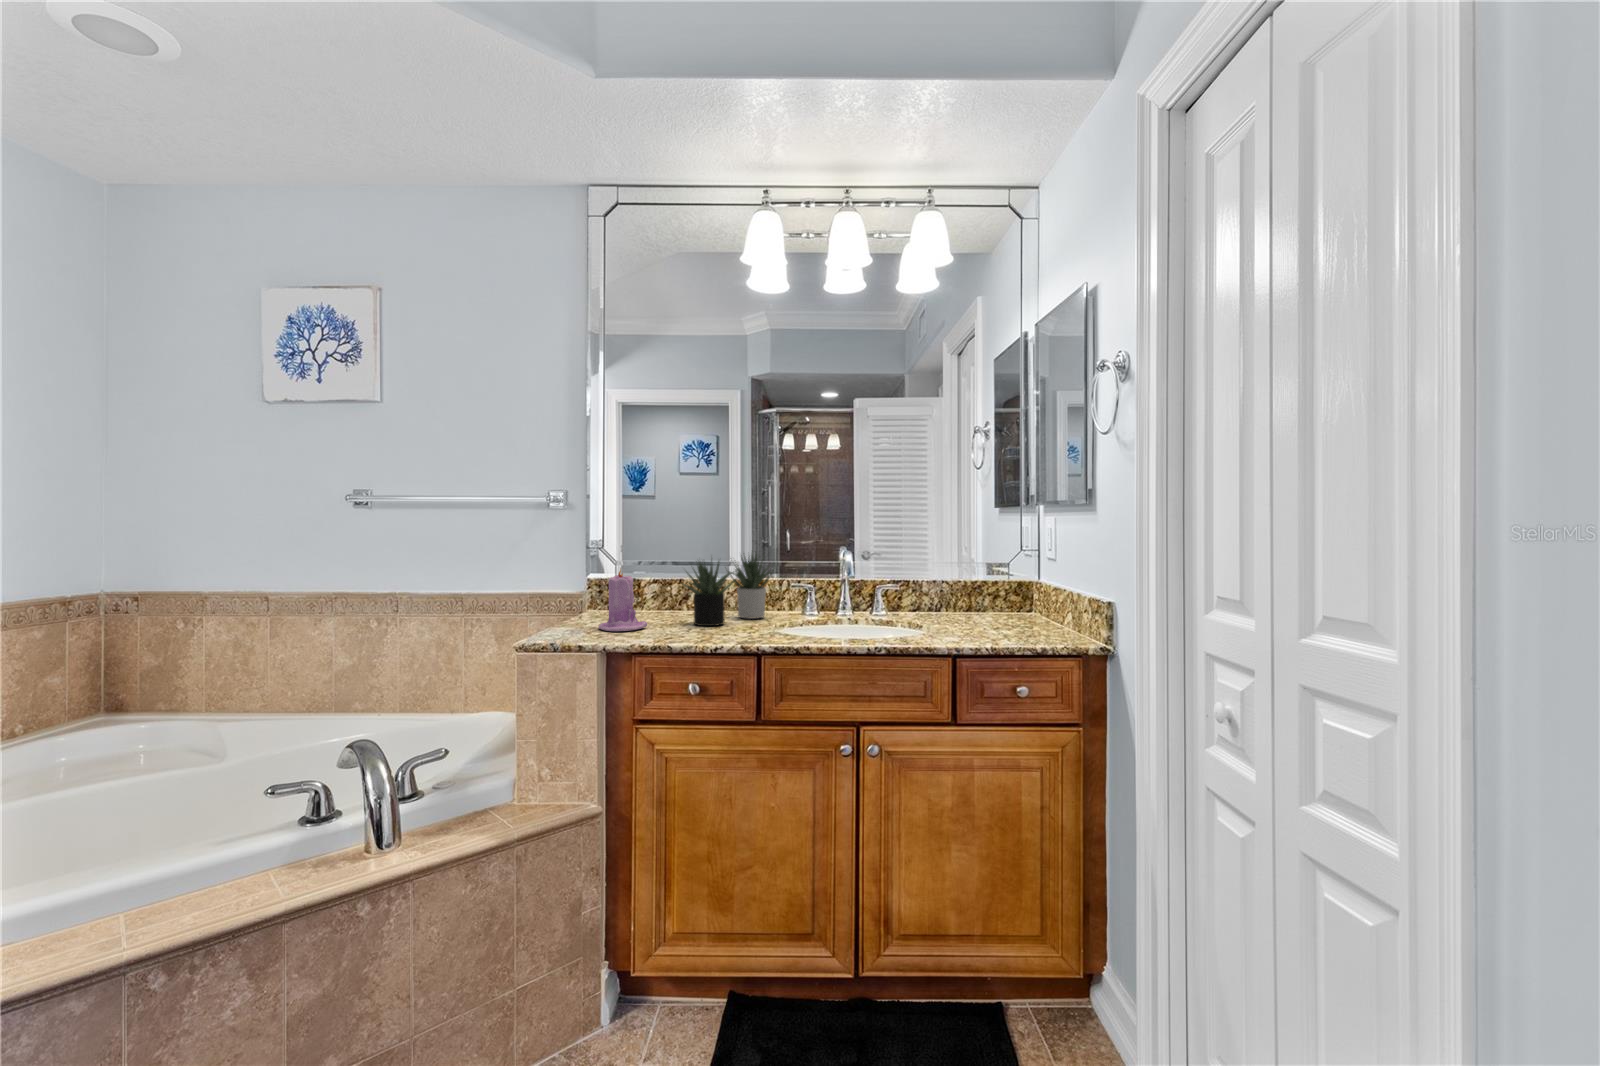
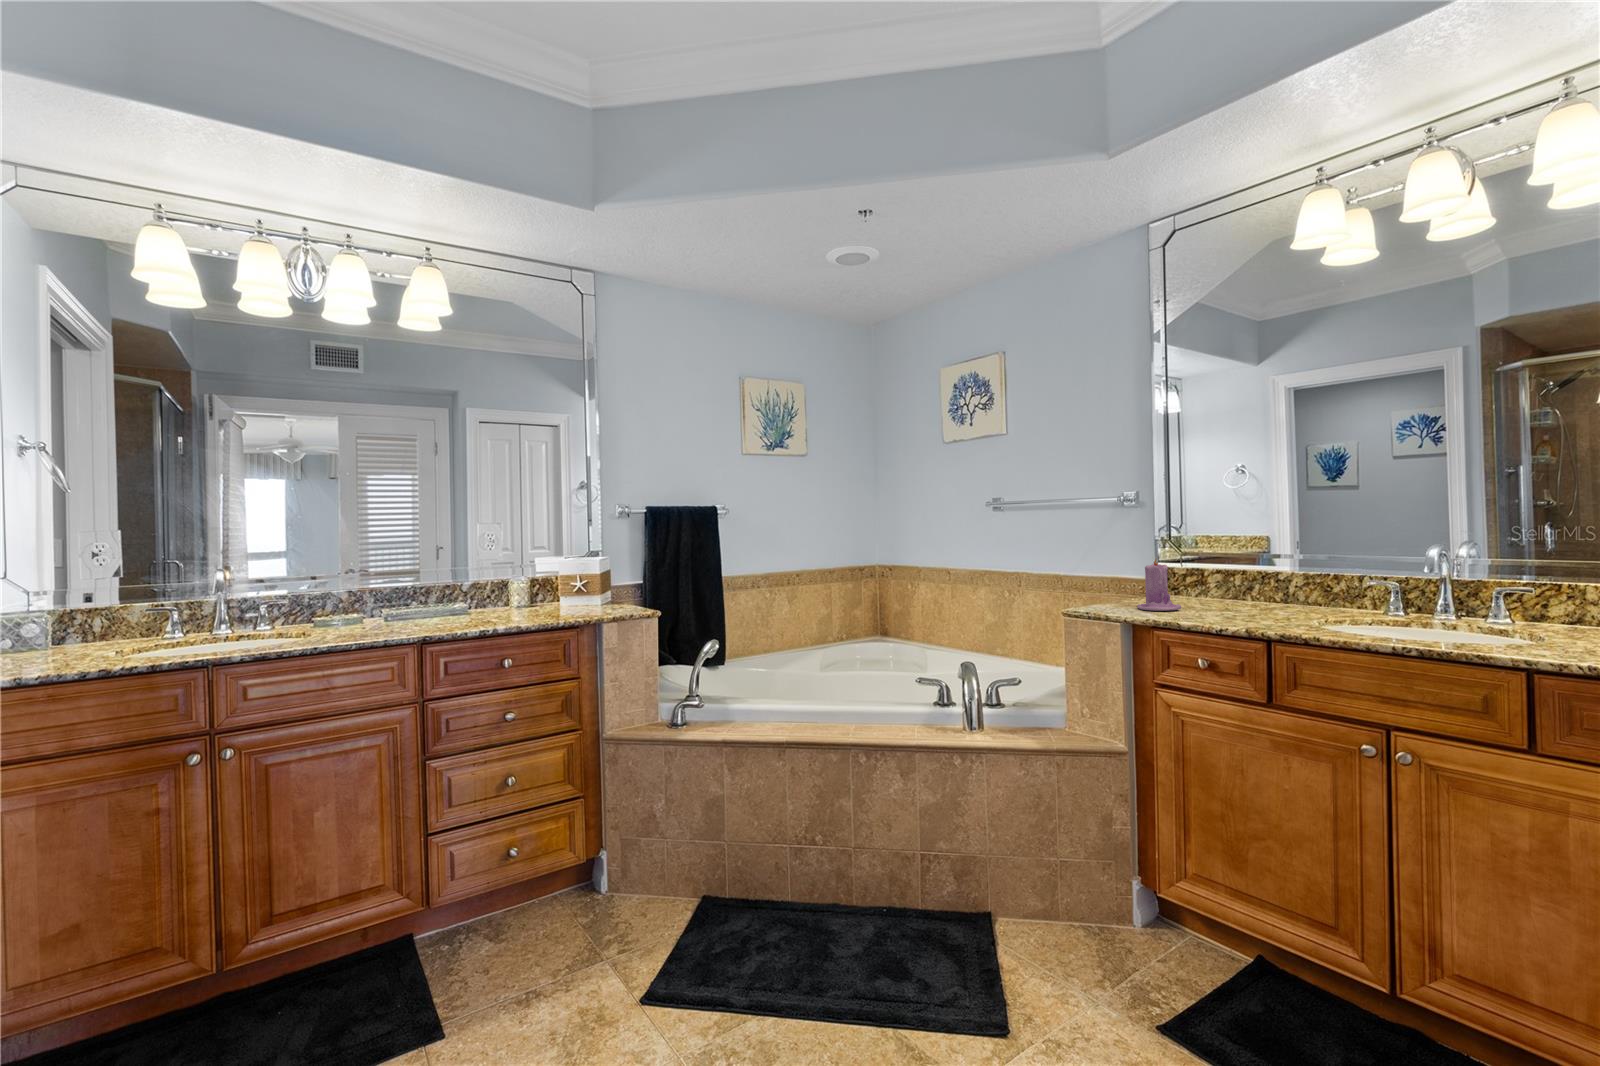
succulent plant: present [683,554,773,626] -> none [1214,541,1343,614]

